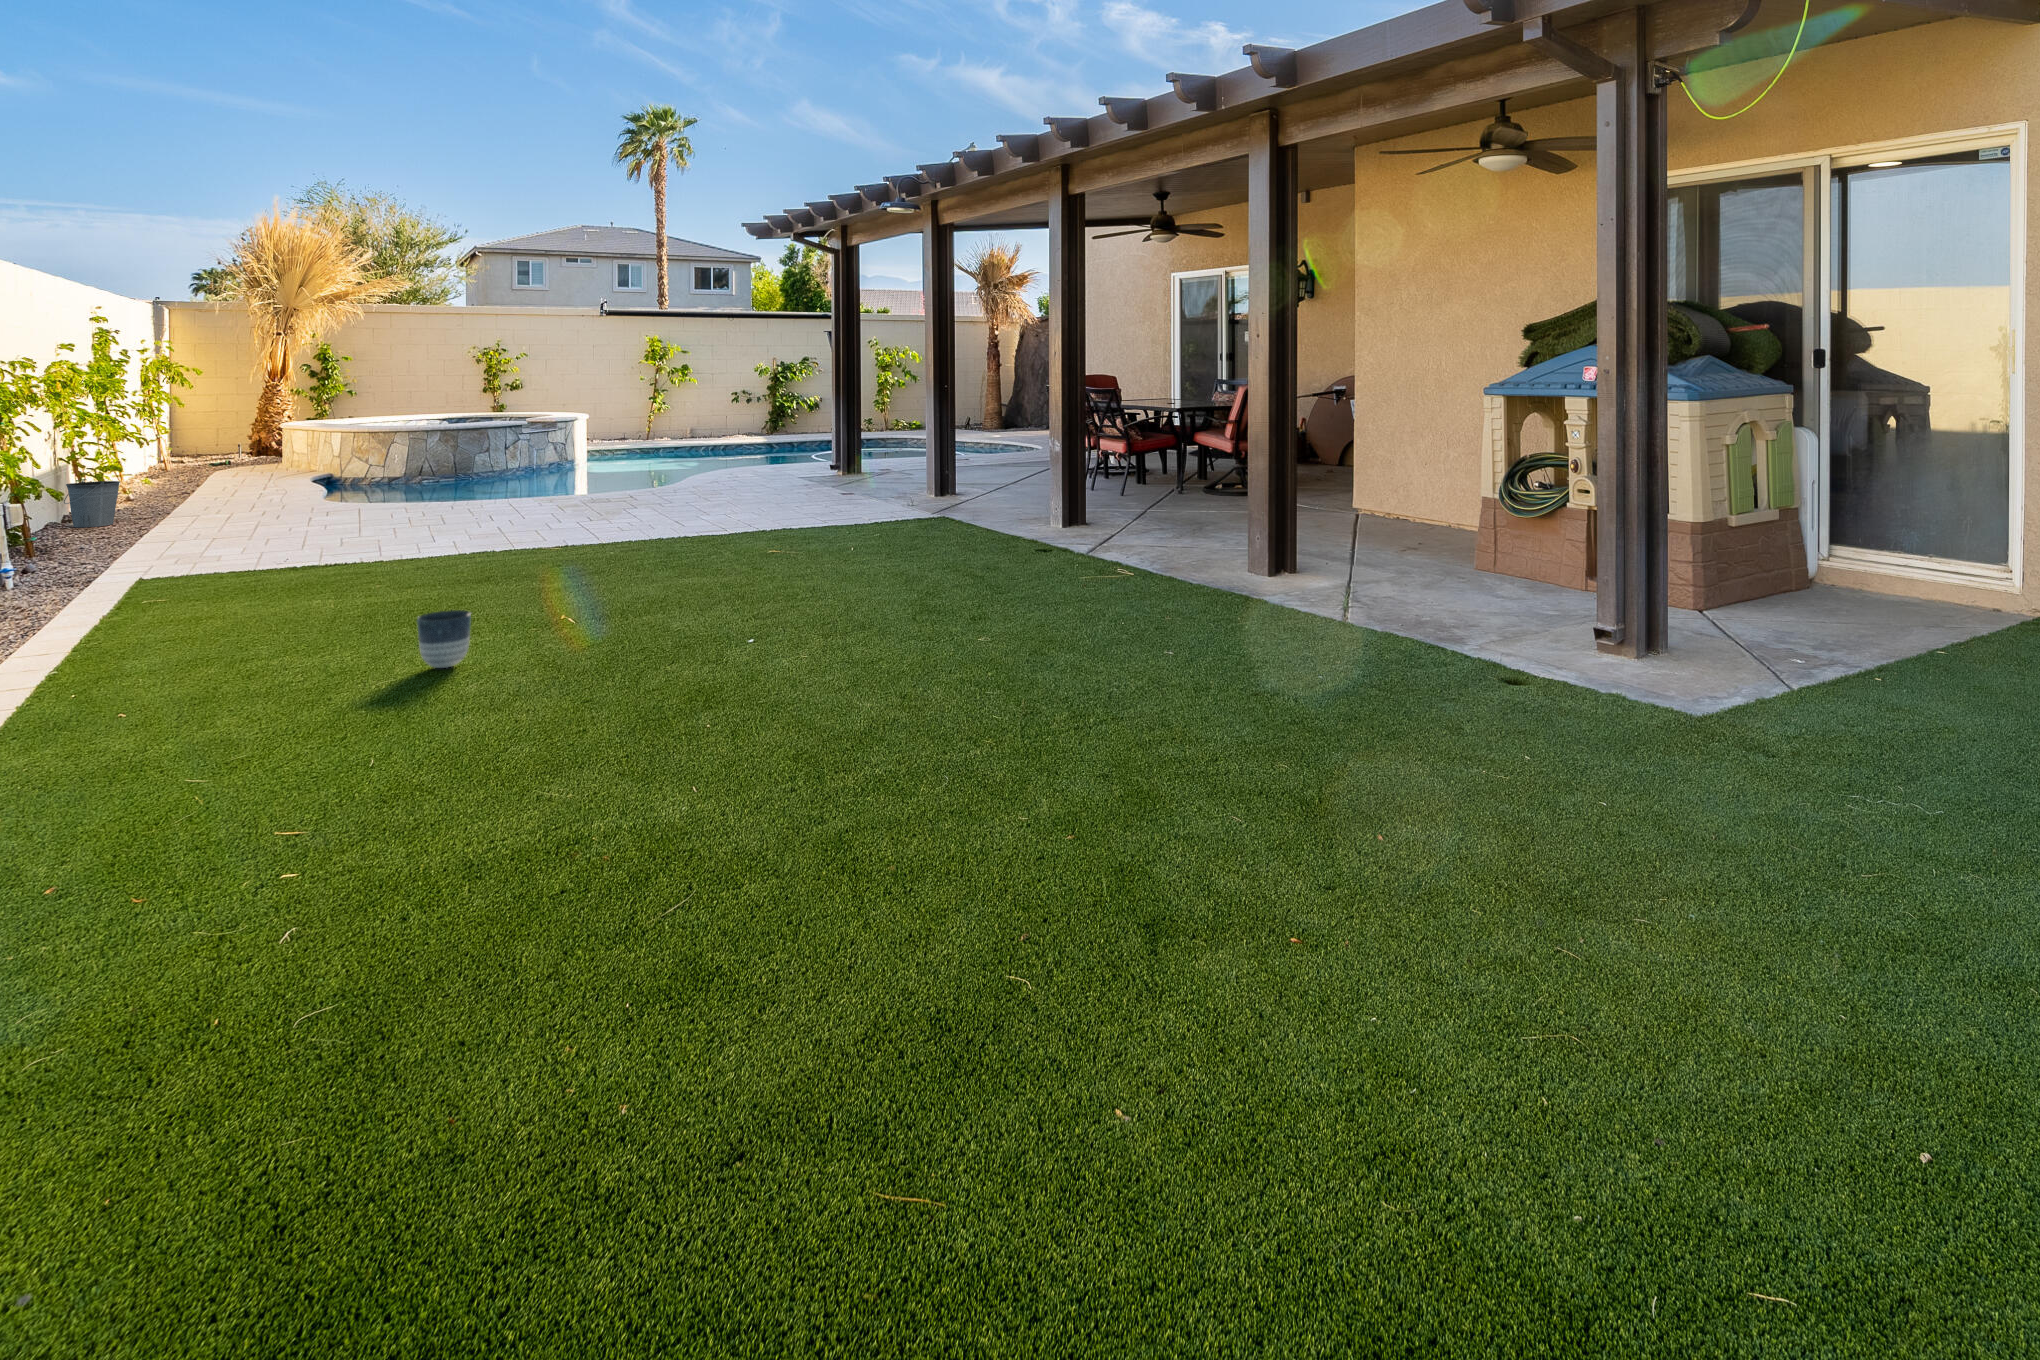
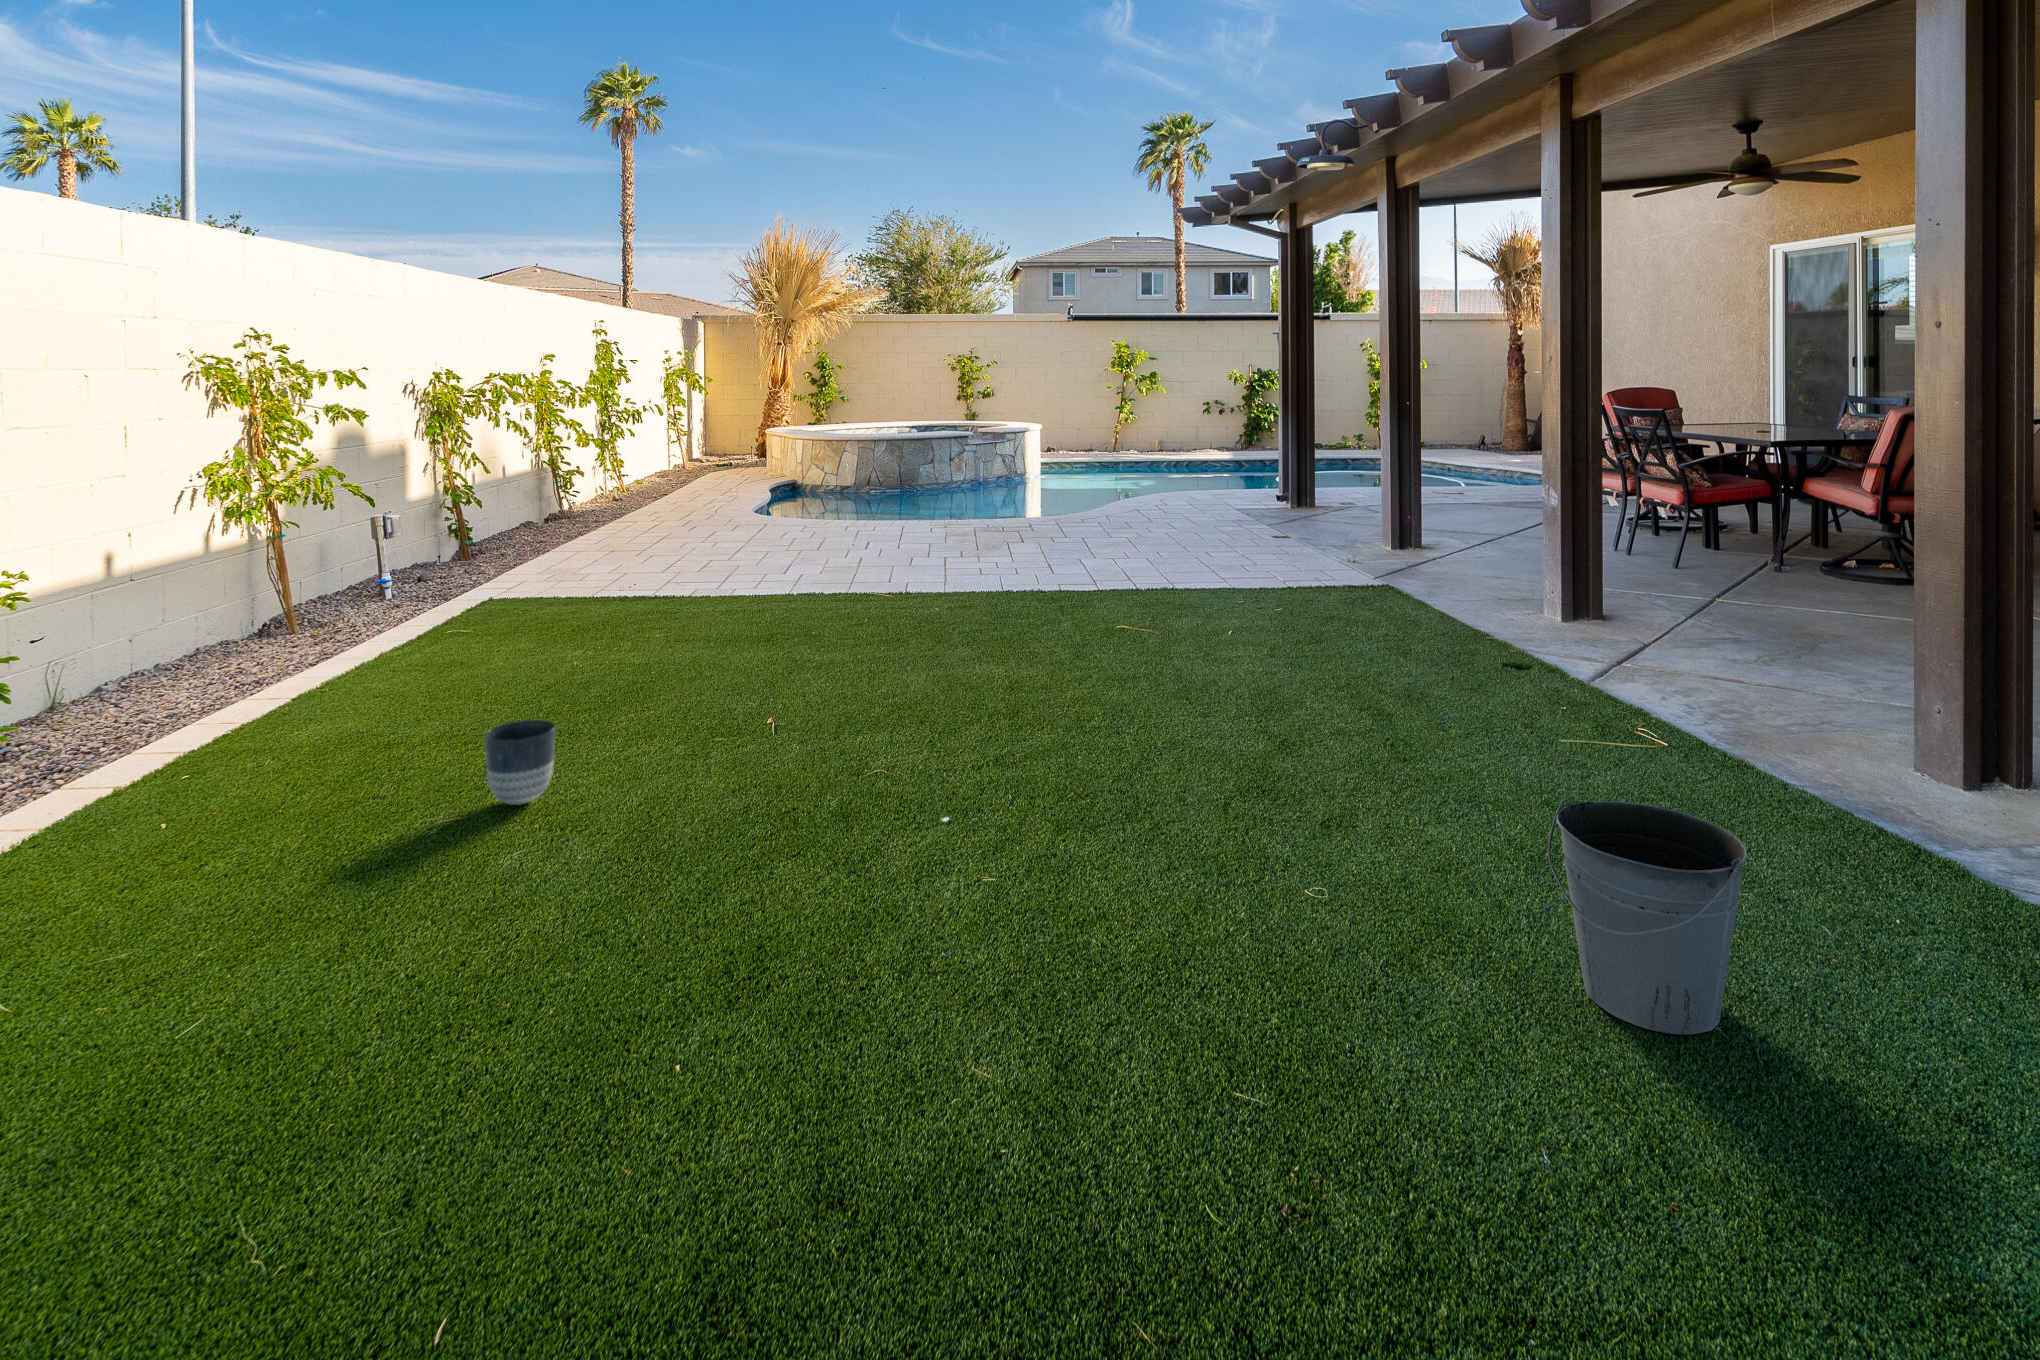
bucket: present [64,480,120,527] -> present [1548,797,1747,1035]

